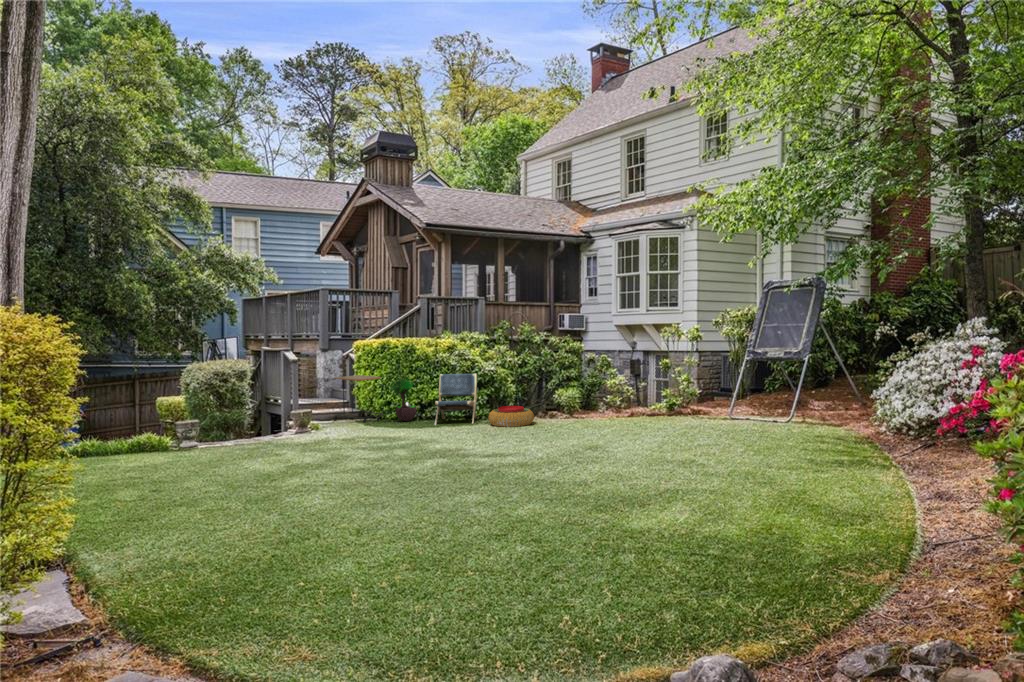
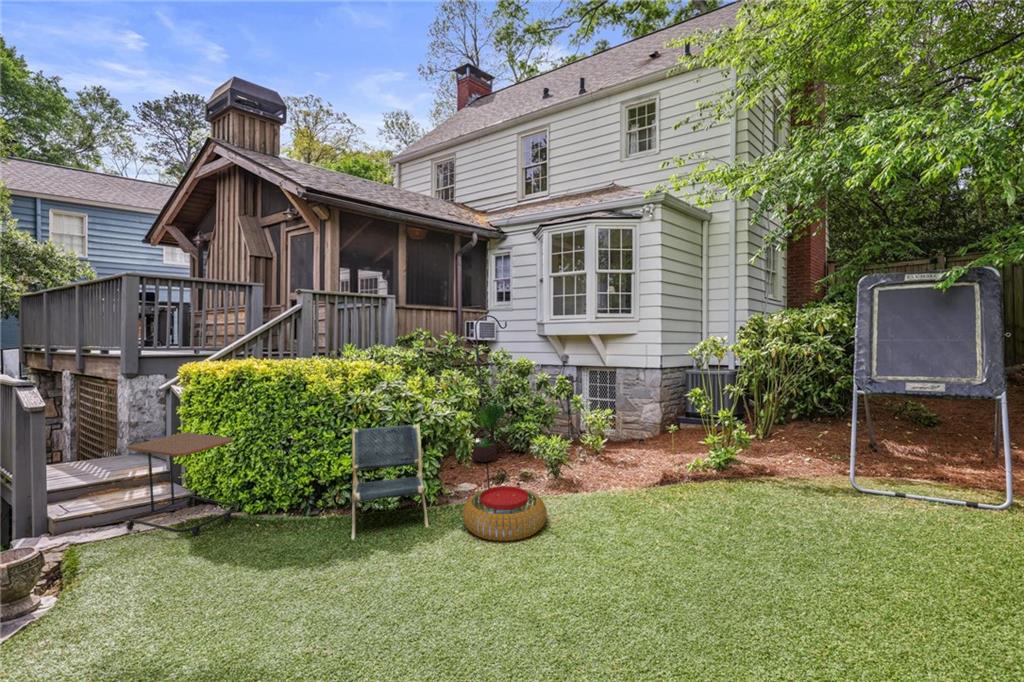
potted tree: present [390,378,417,421] -> present [472,402,506,462]

